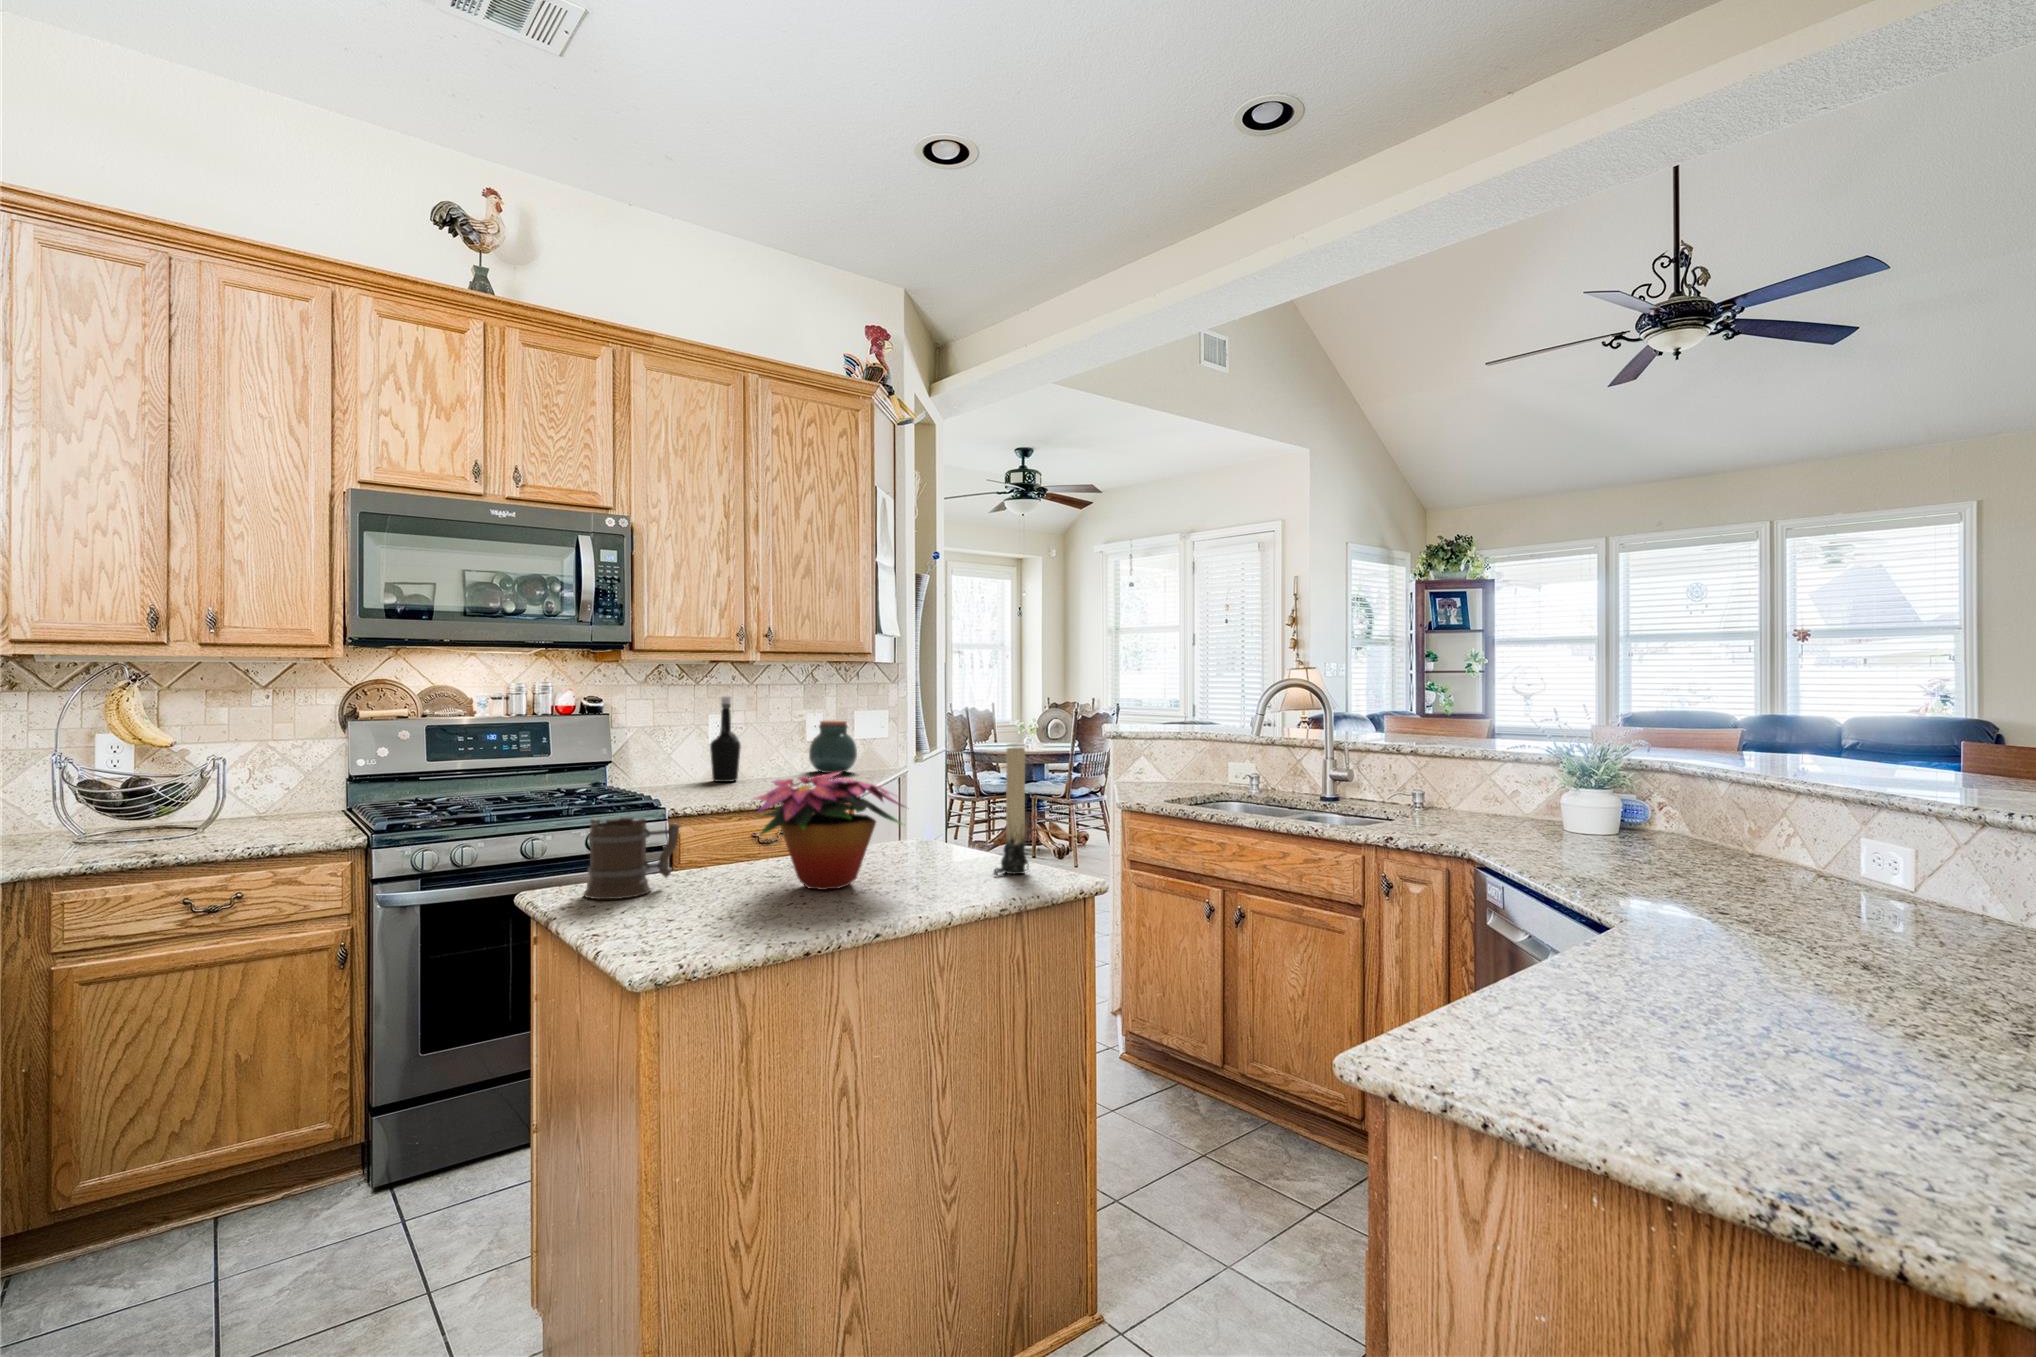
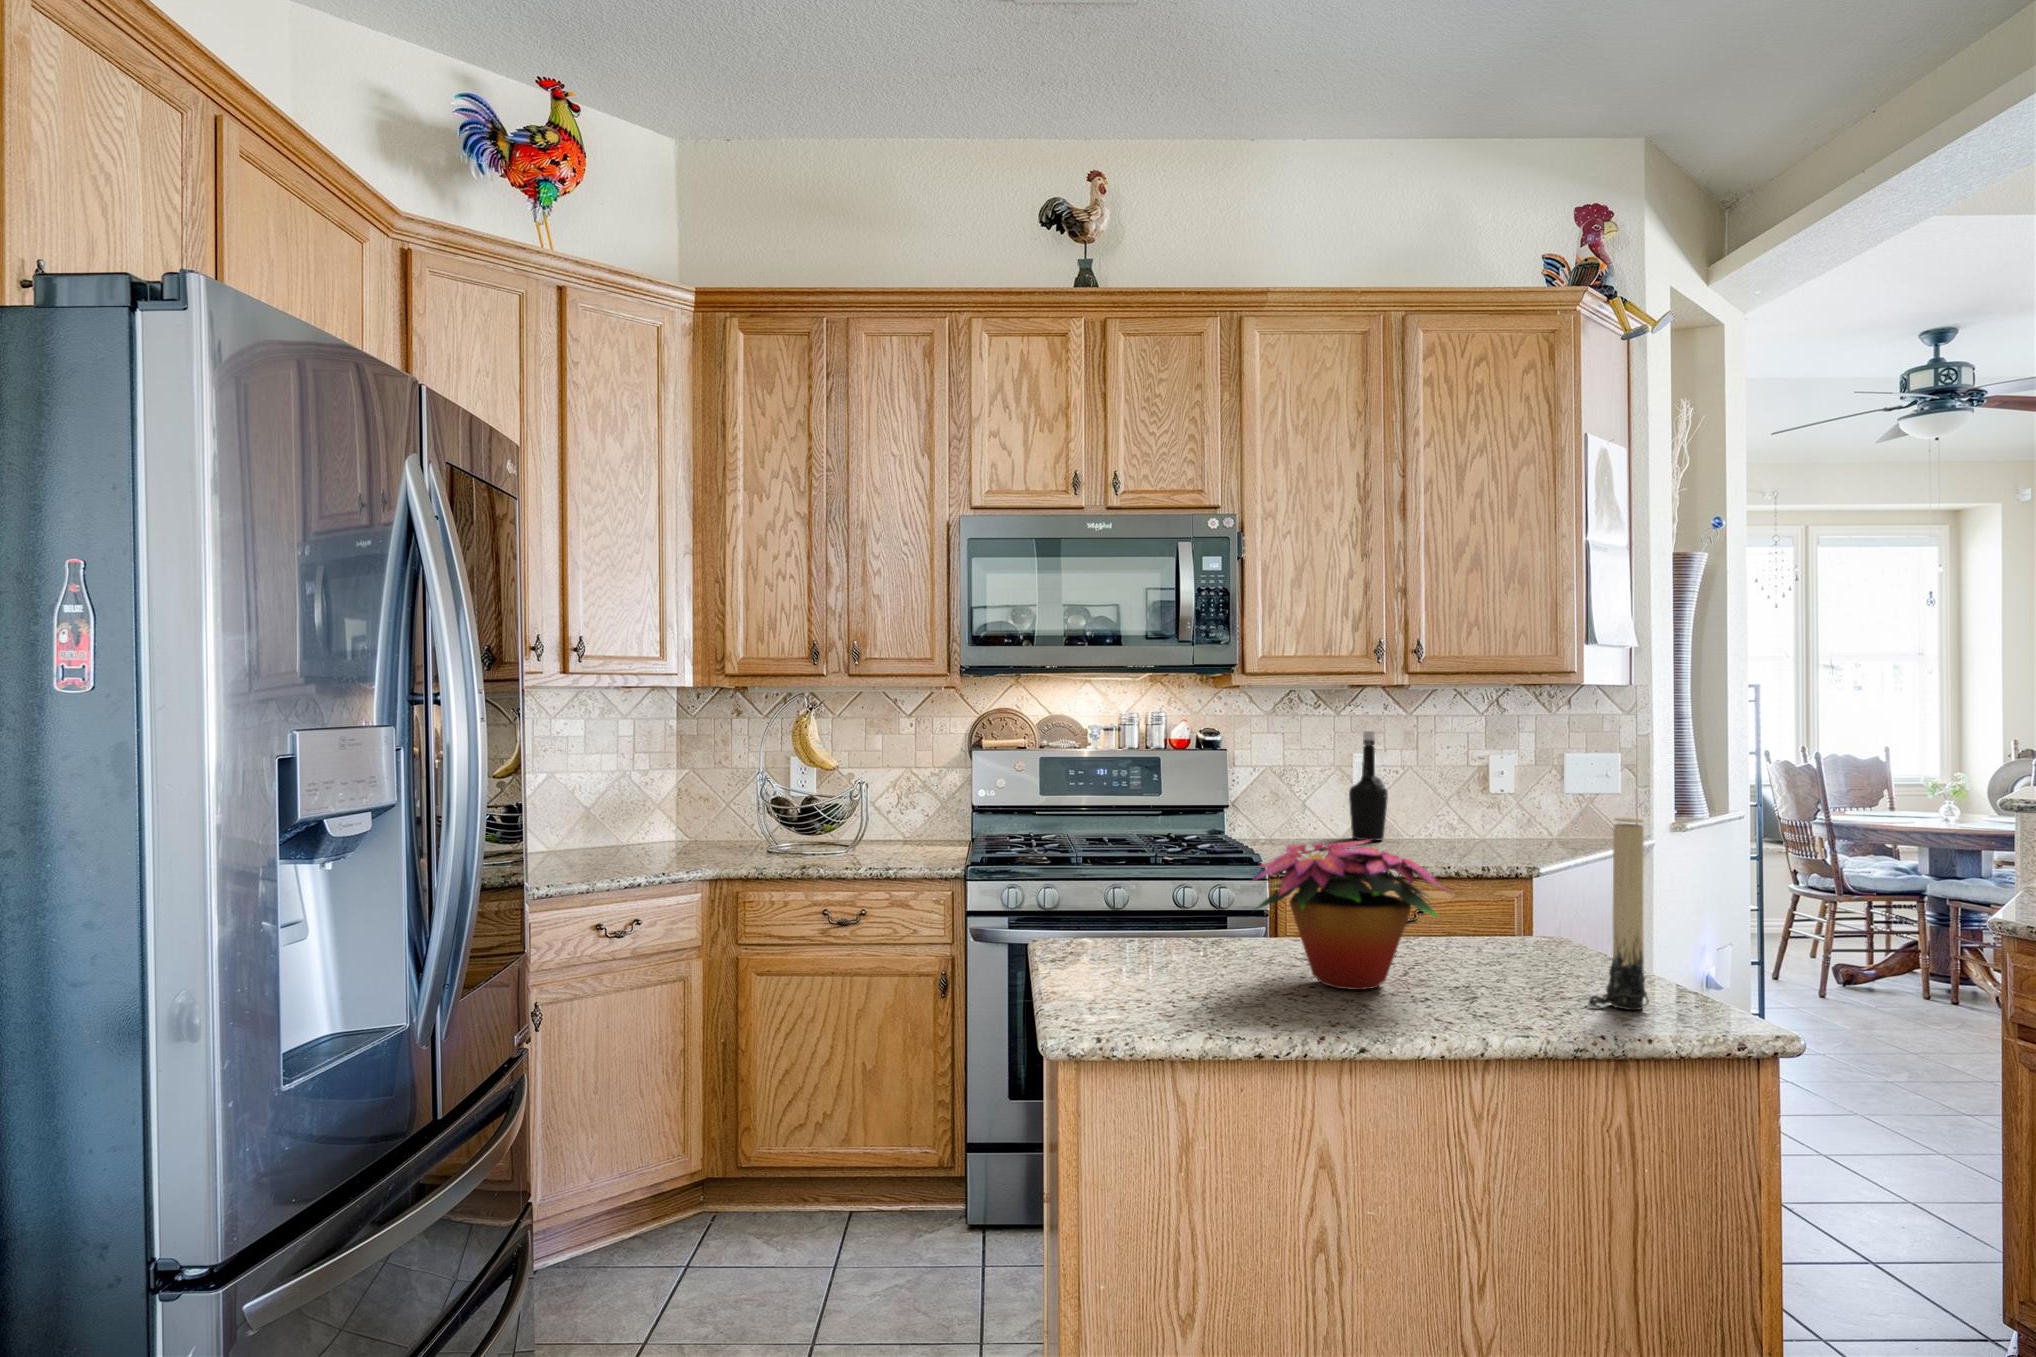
jar: present [809,721,857,773] -> none [1490,766,1560,839]
mug: present [584,817,680,899] -> none [1085,870,1189,964]

